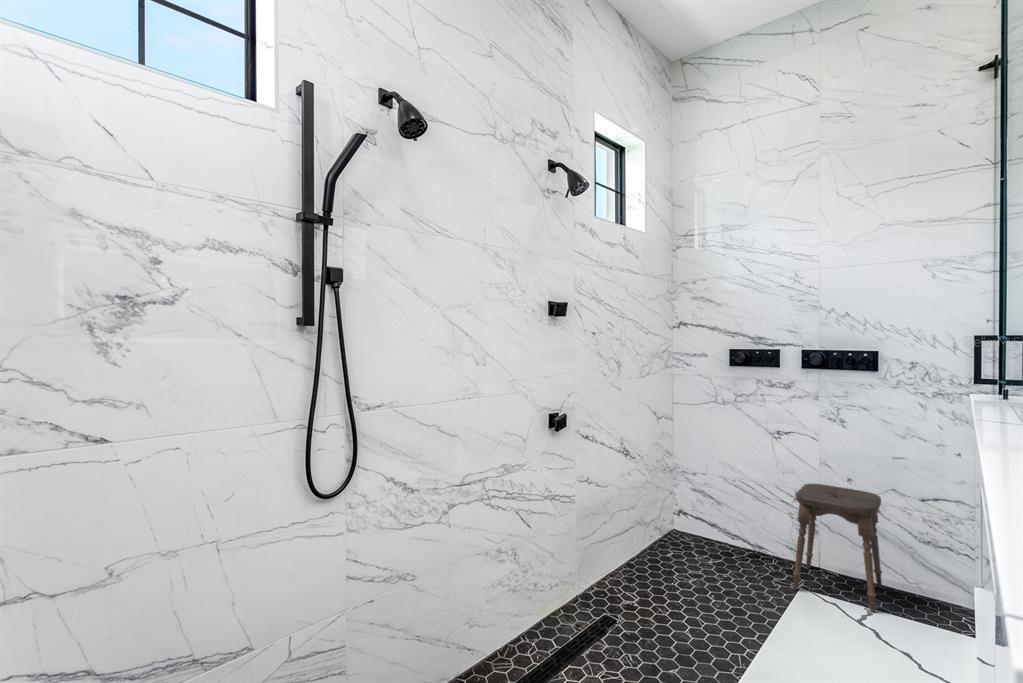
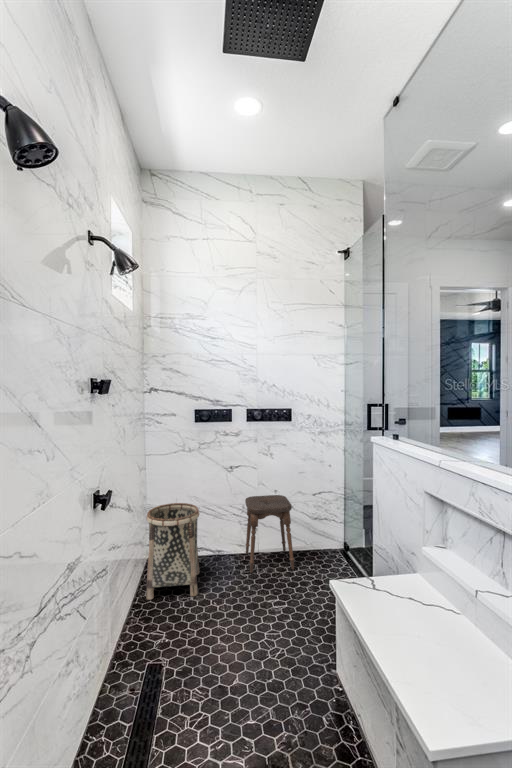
basket: none [643,463,722,582] -> present [146,503,200,600]

